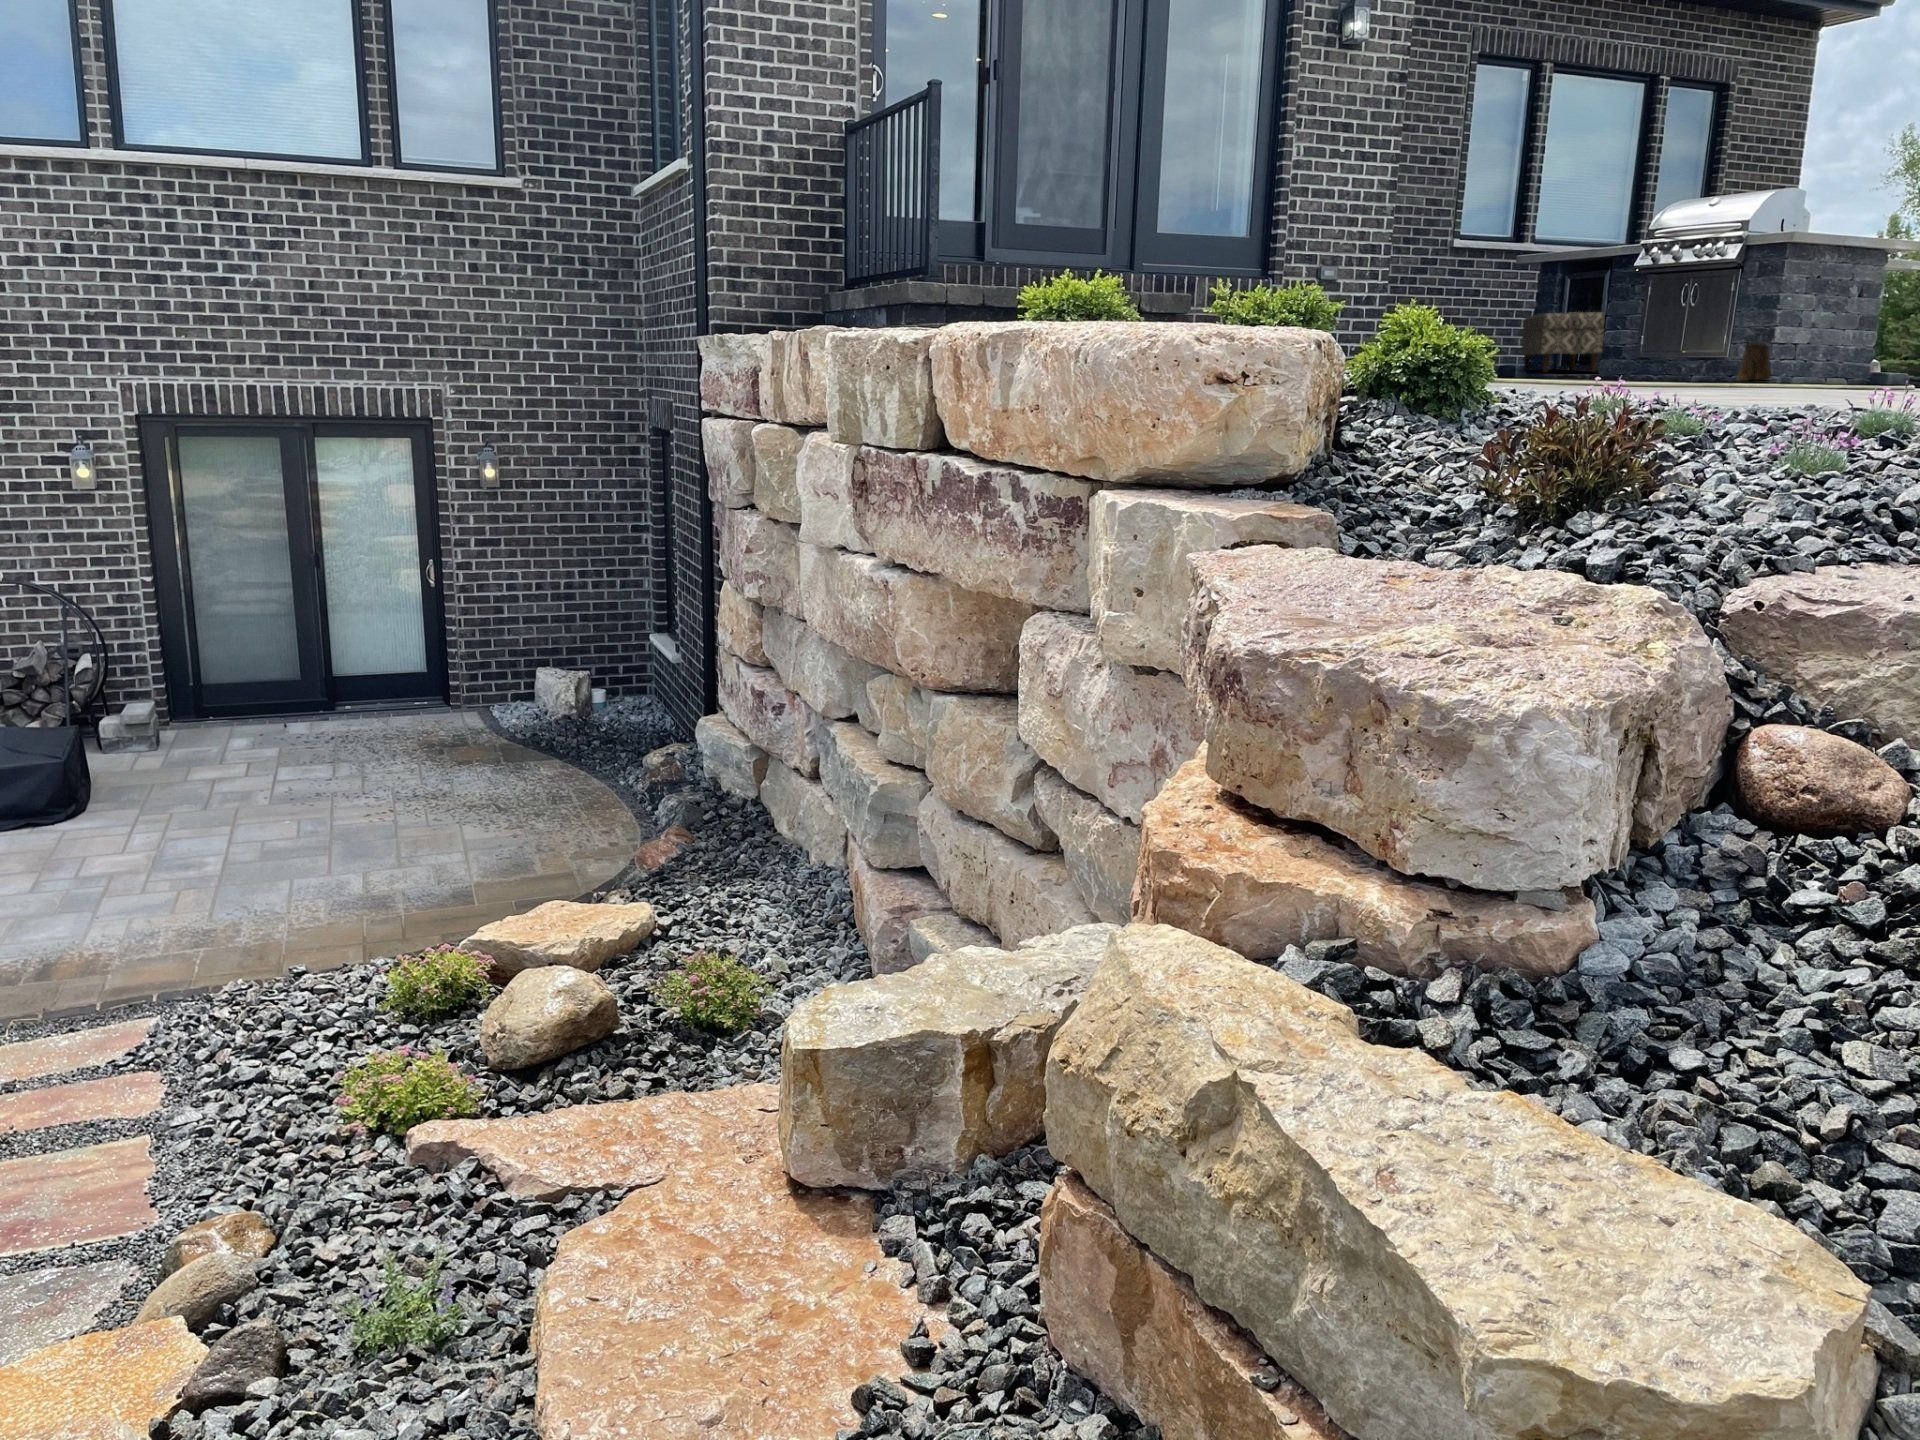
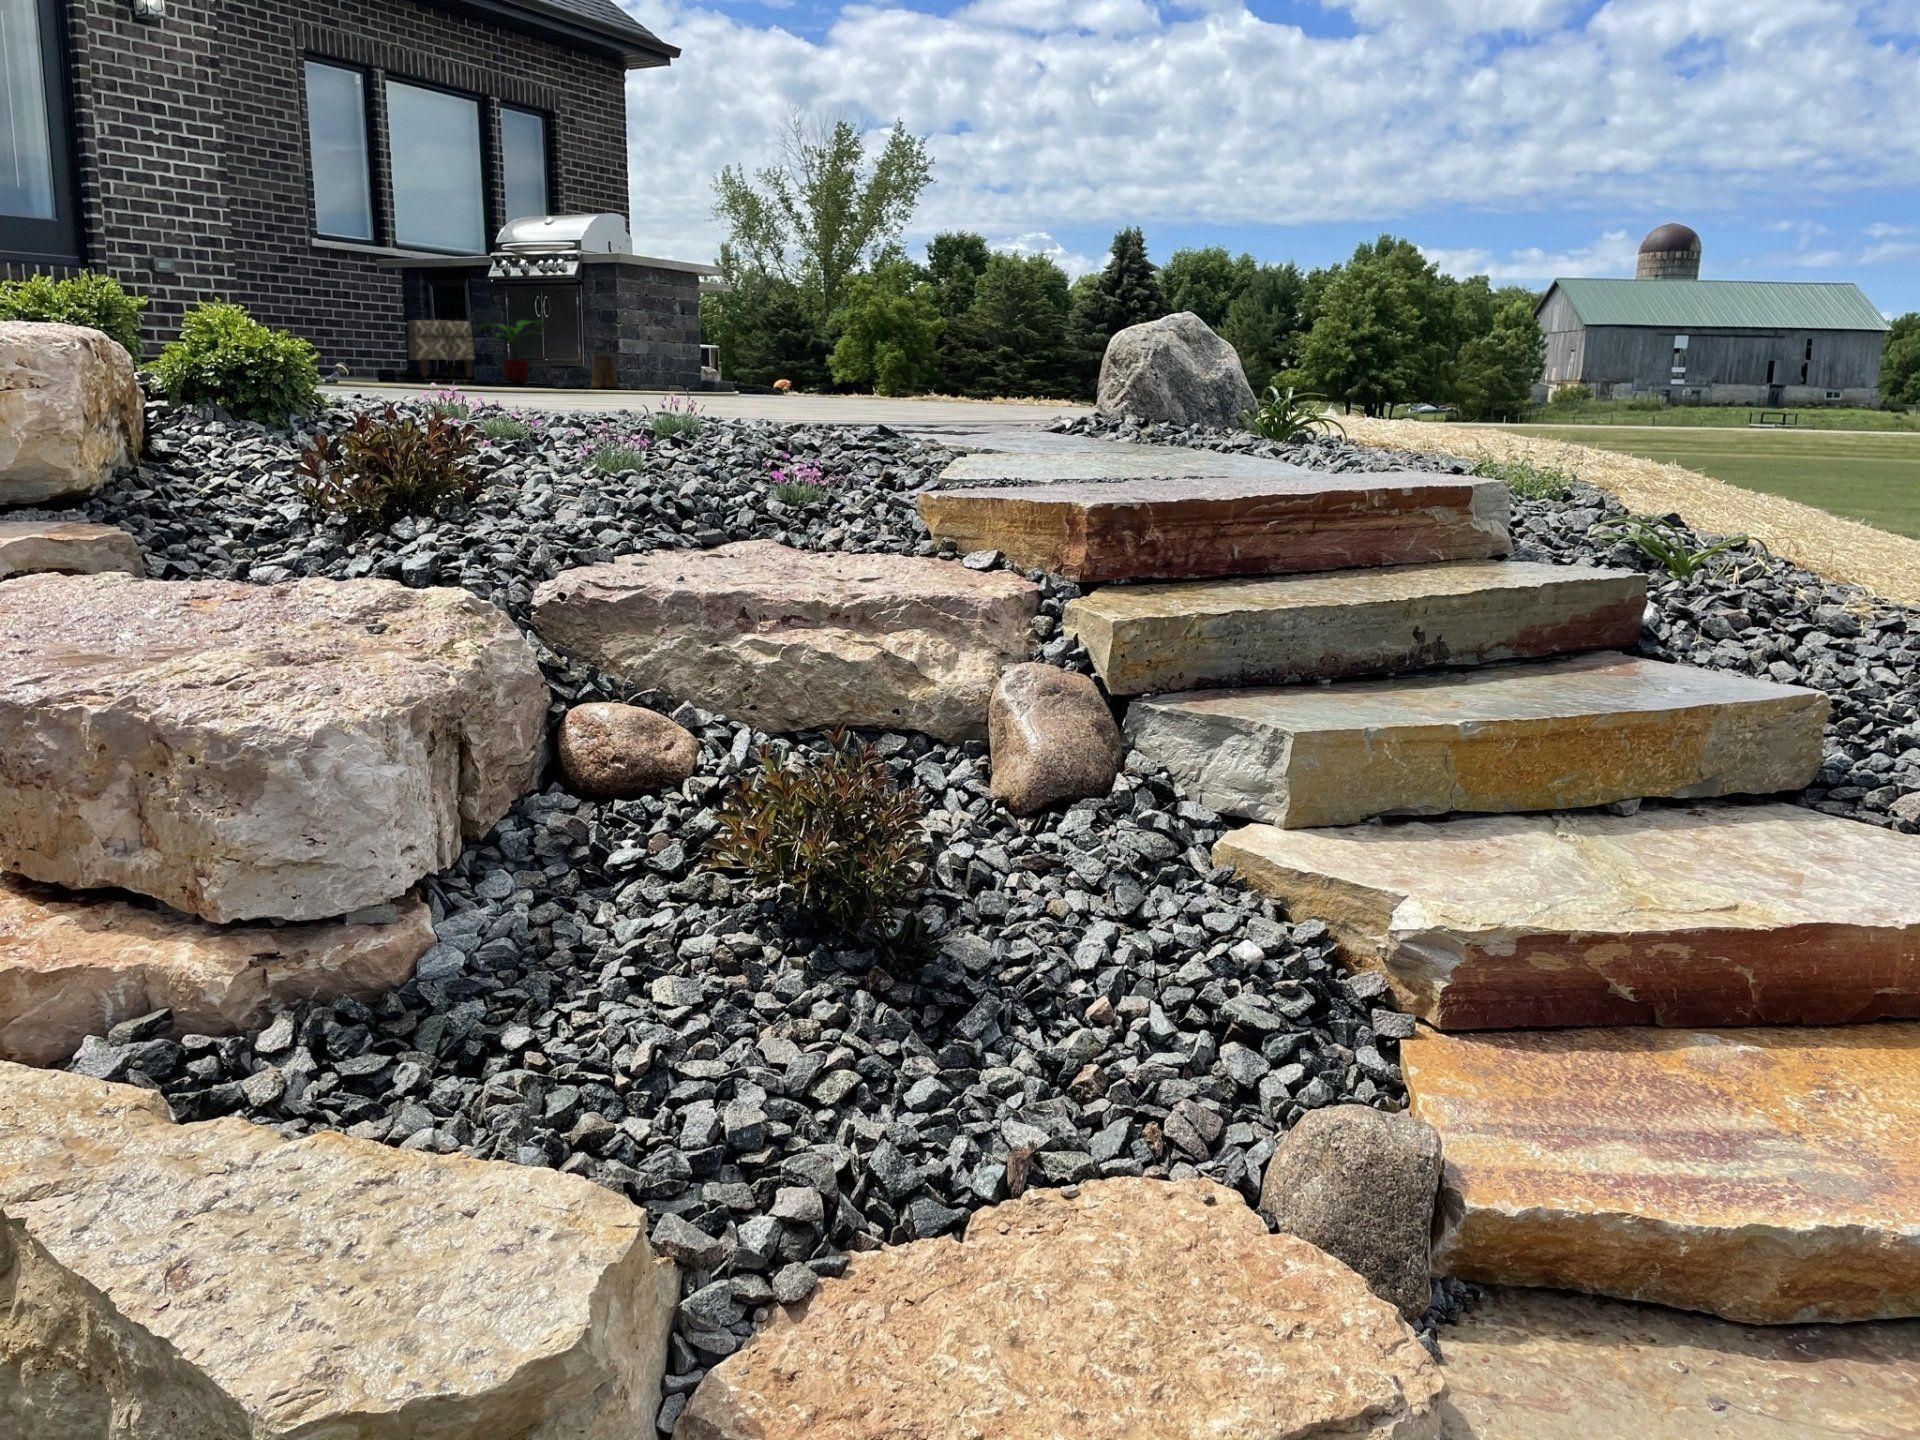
potted plant: none [1612,308,1692,377] -> present [478,320,546,384]

